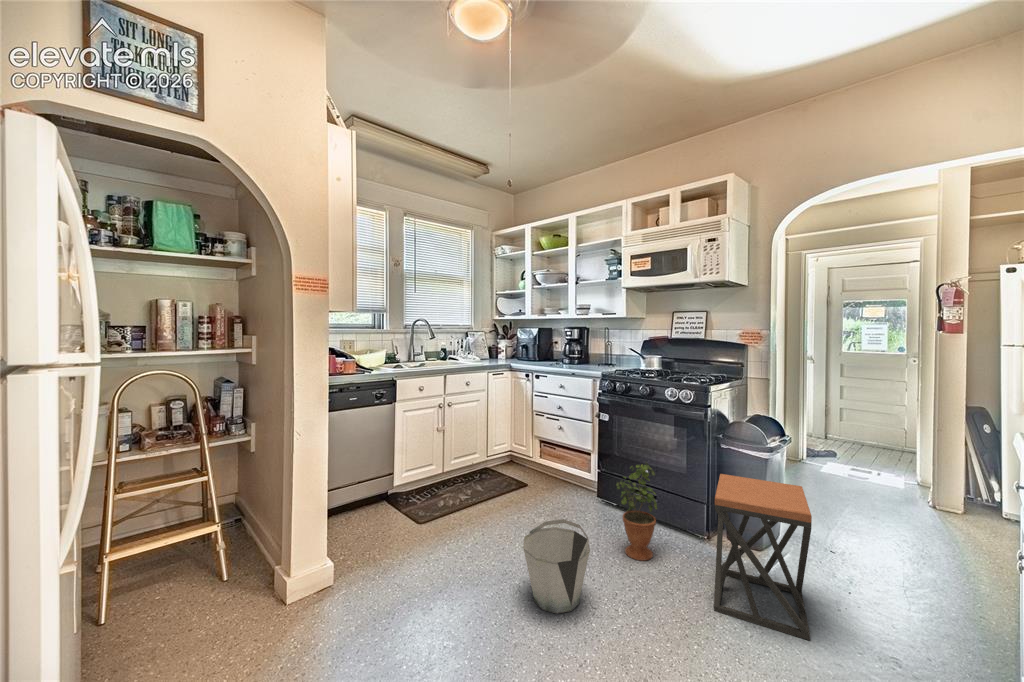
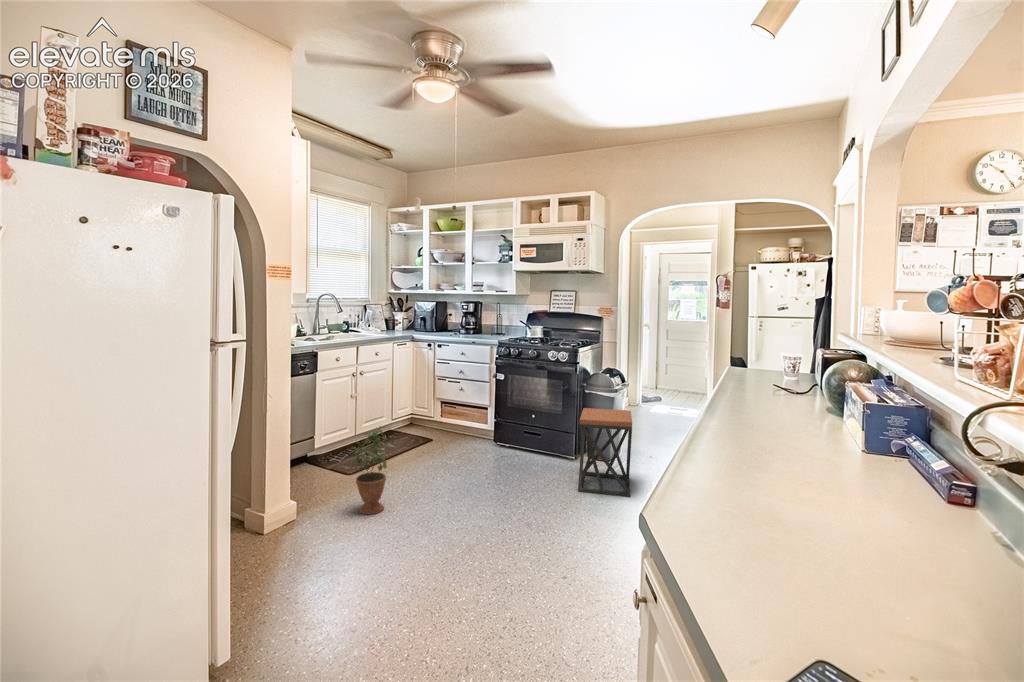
potted plant: present [616,463,657,560] -> present [349,430,387,514]
bucket: present [523,519,590,614] -> none [454,446,501,505]

